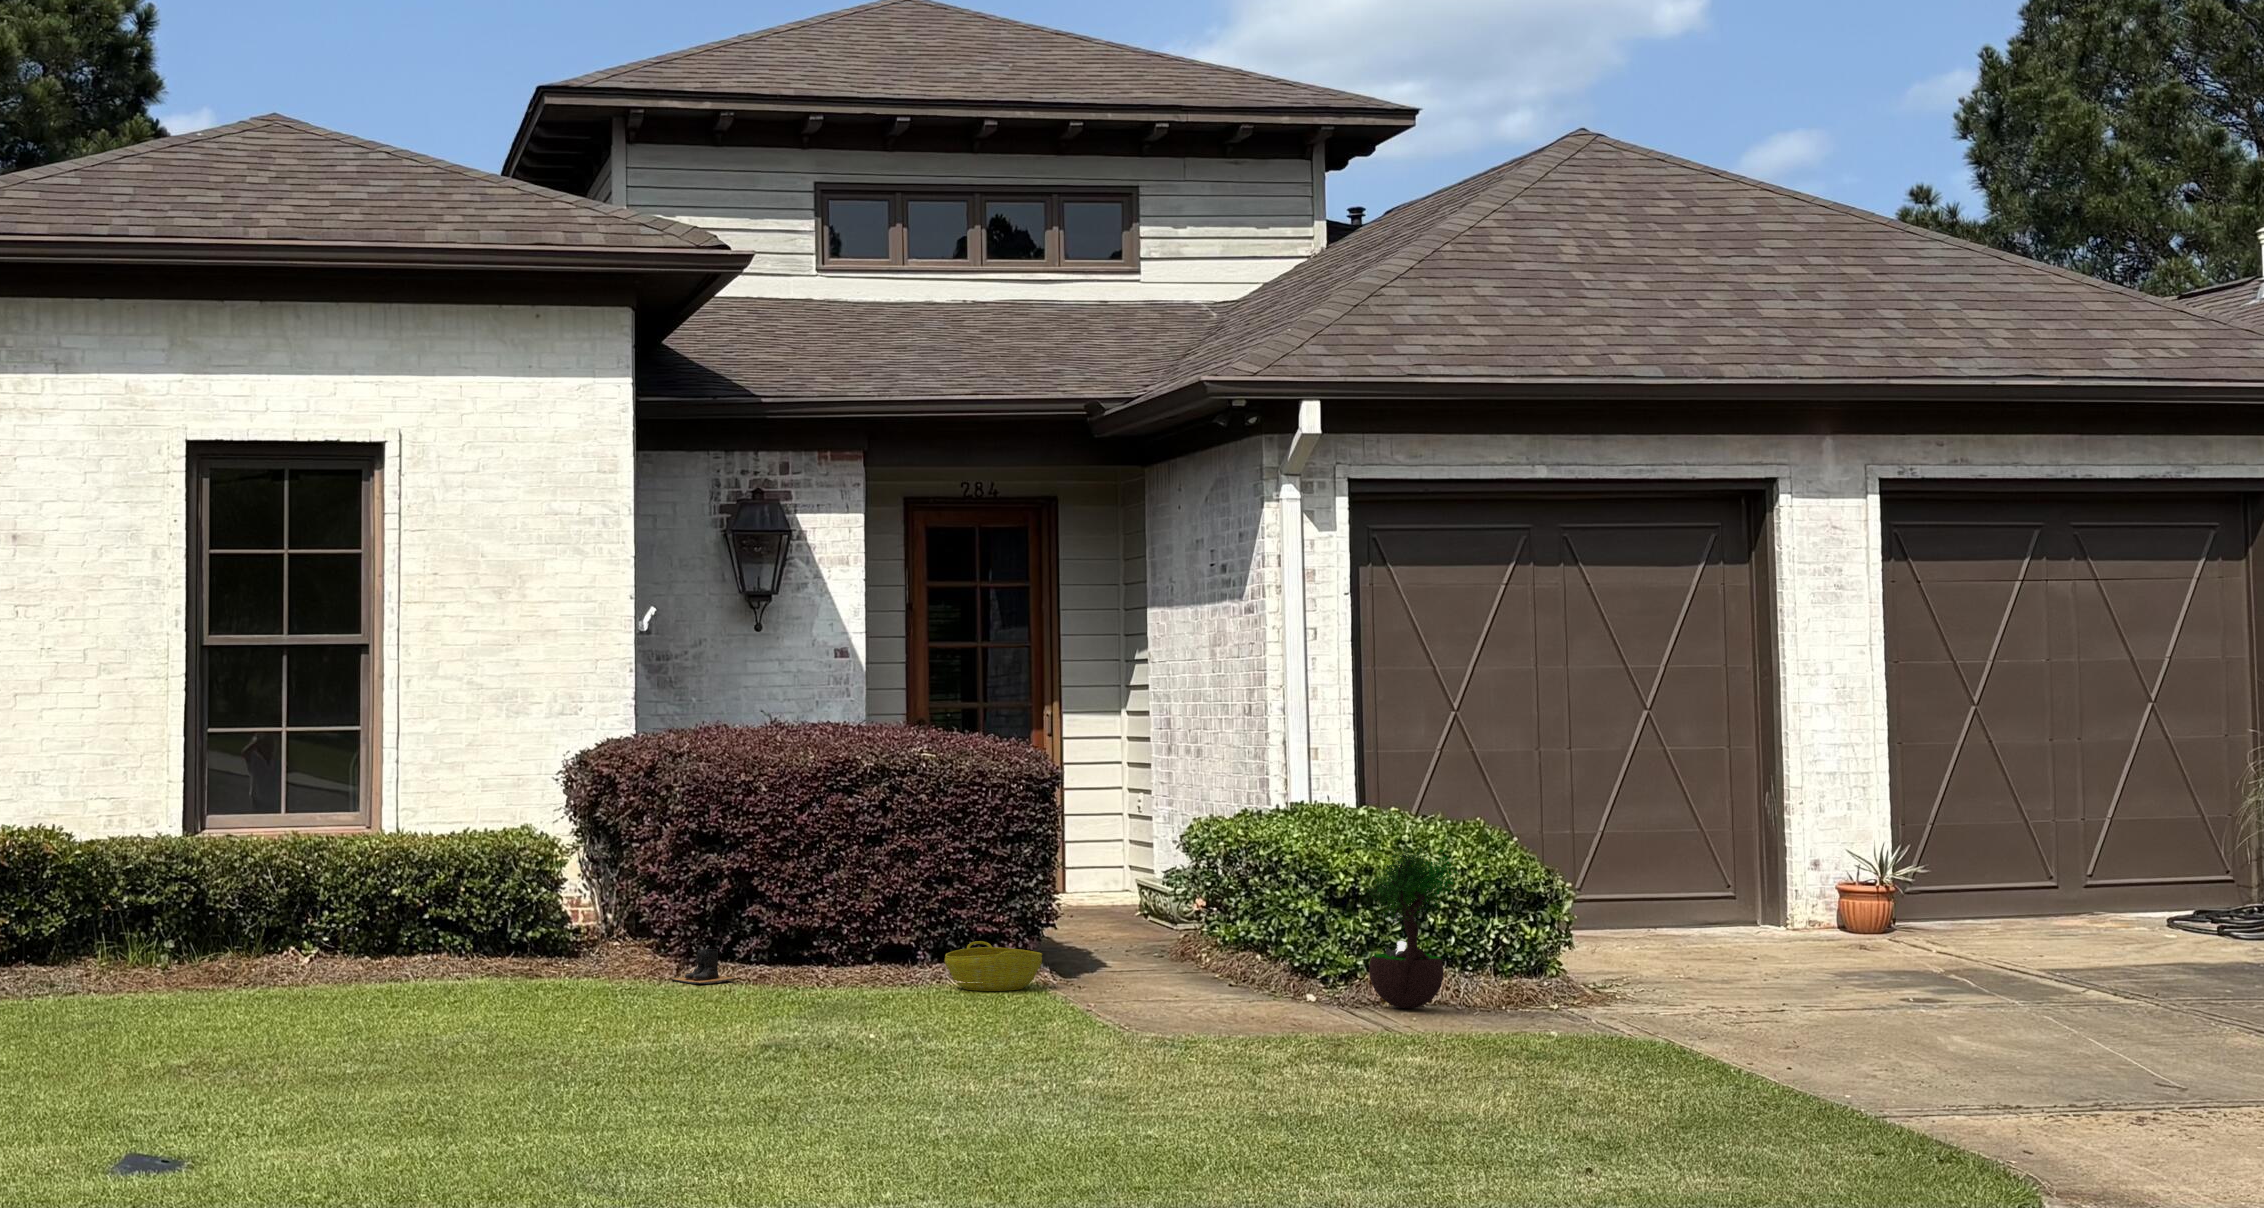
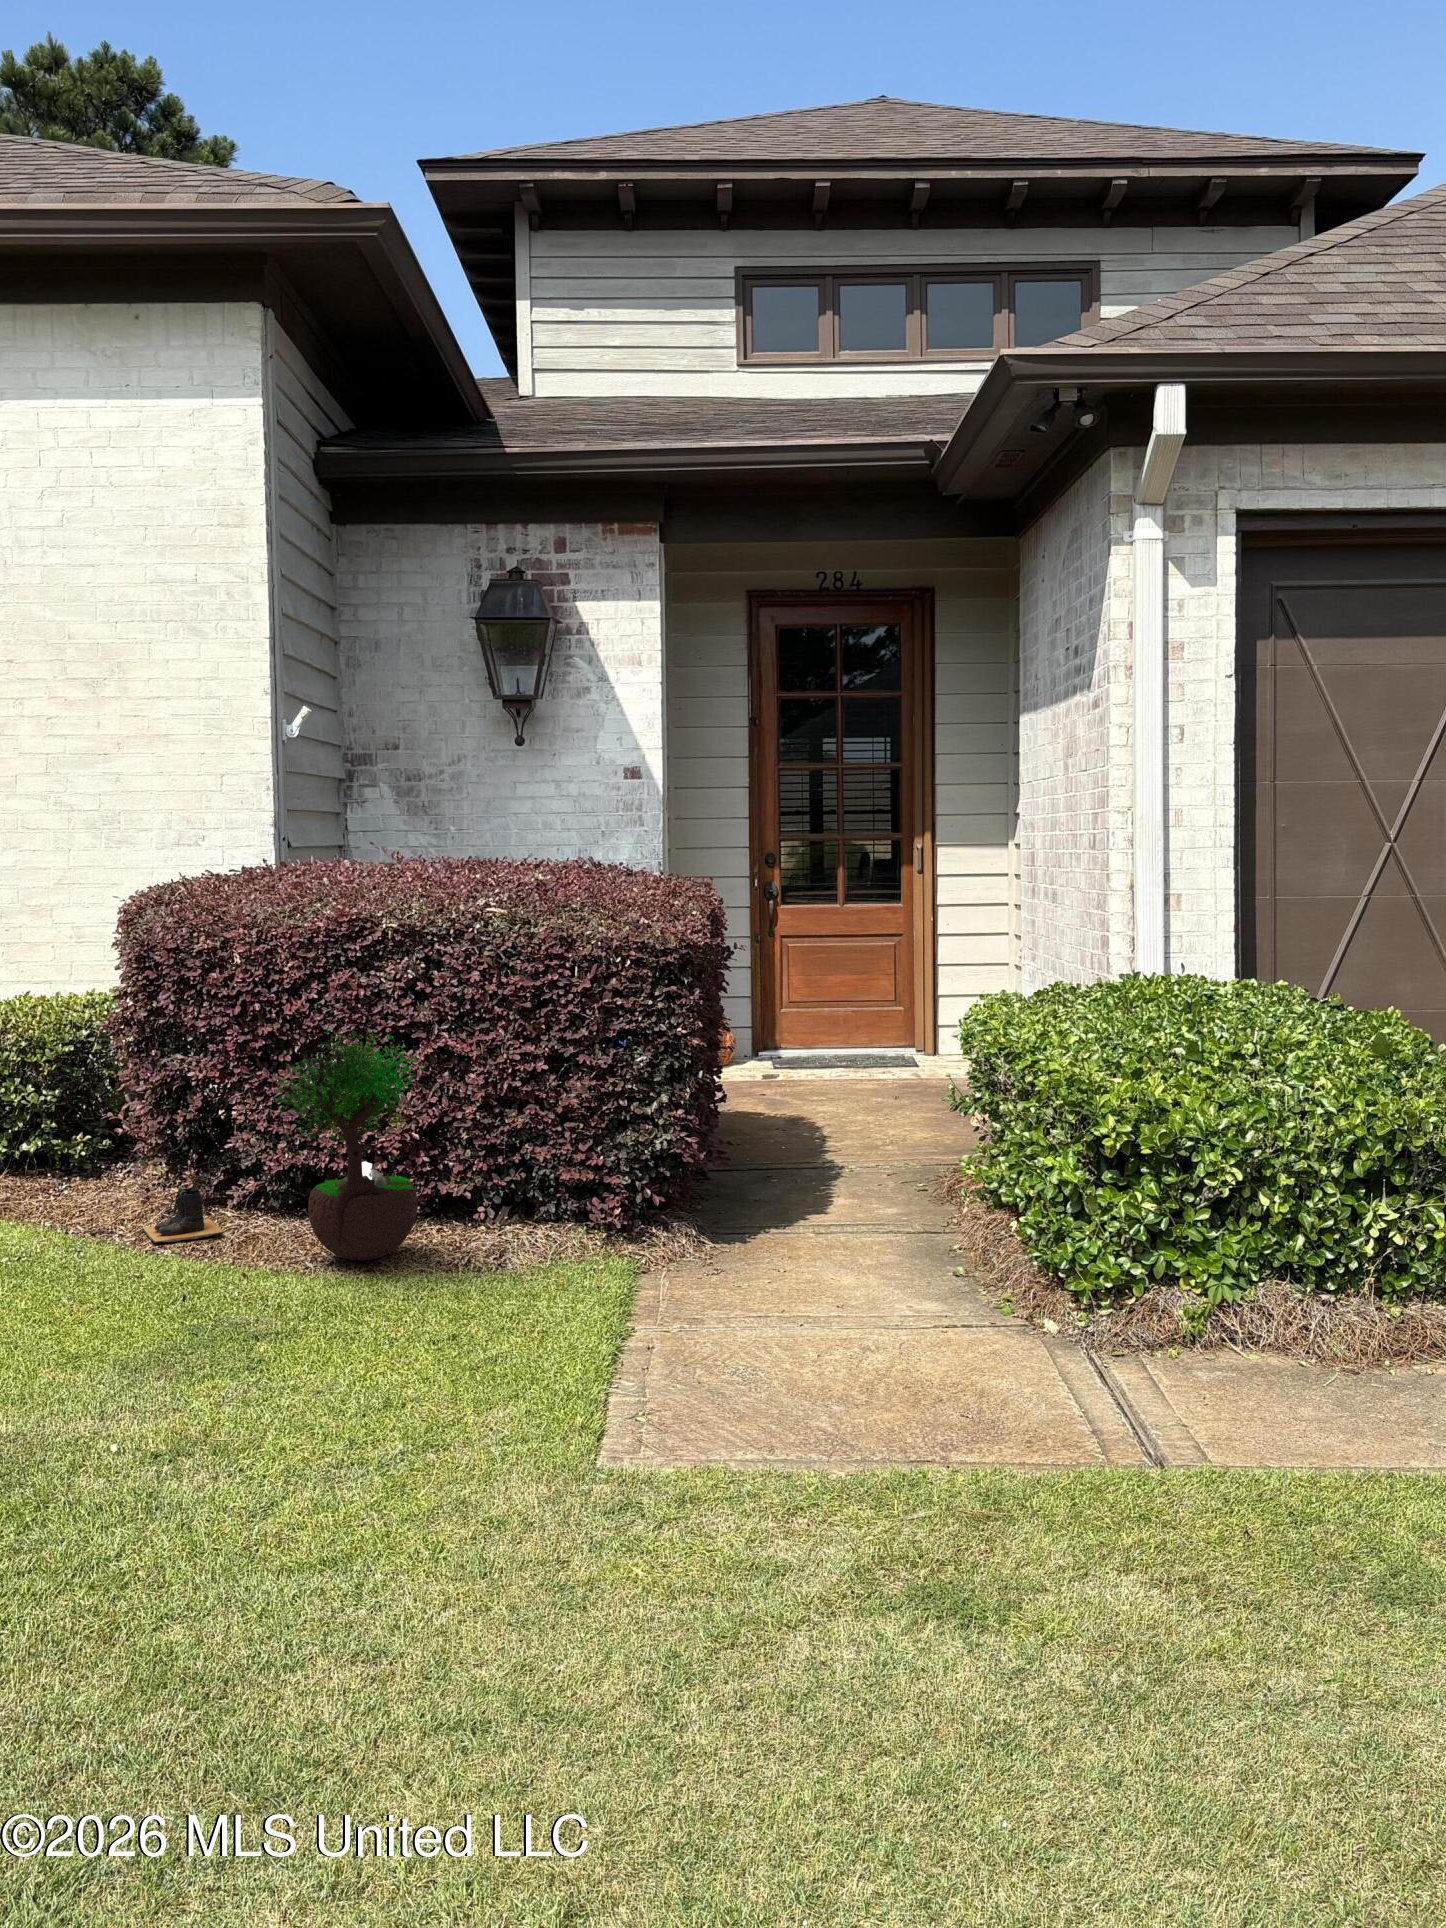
potted tree: present [1360,837,1458,1008] -> present [274,1017,423,1261]
basket: present [945,941,1042,991] -> none [491,1190,650,1276]

